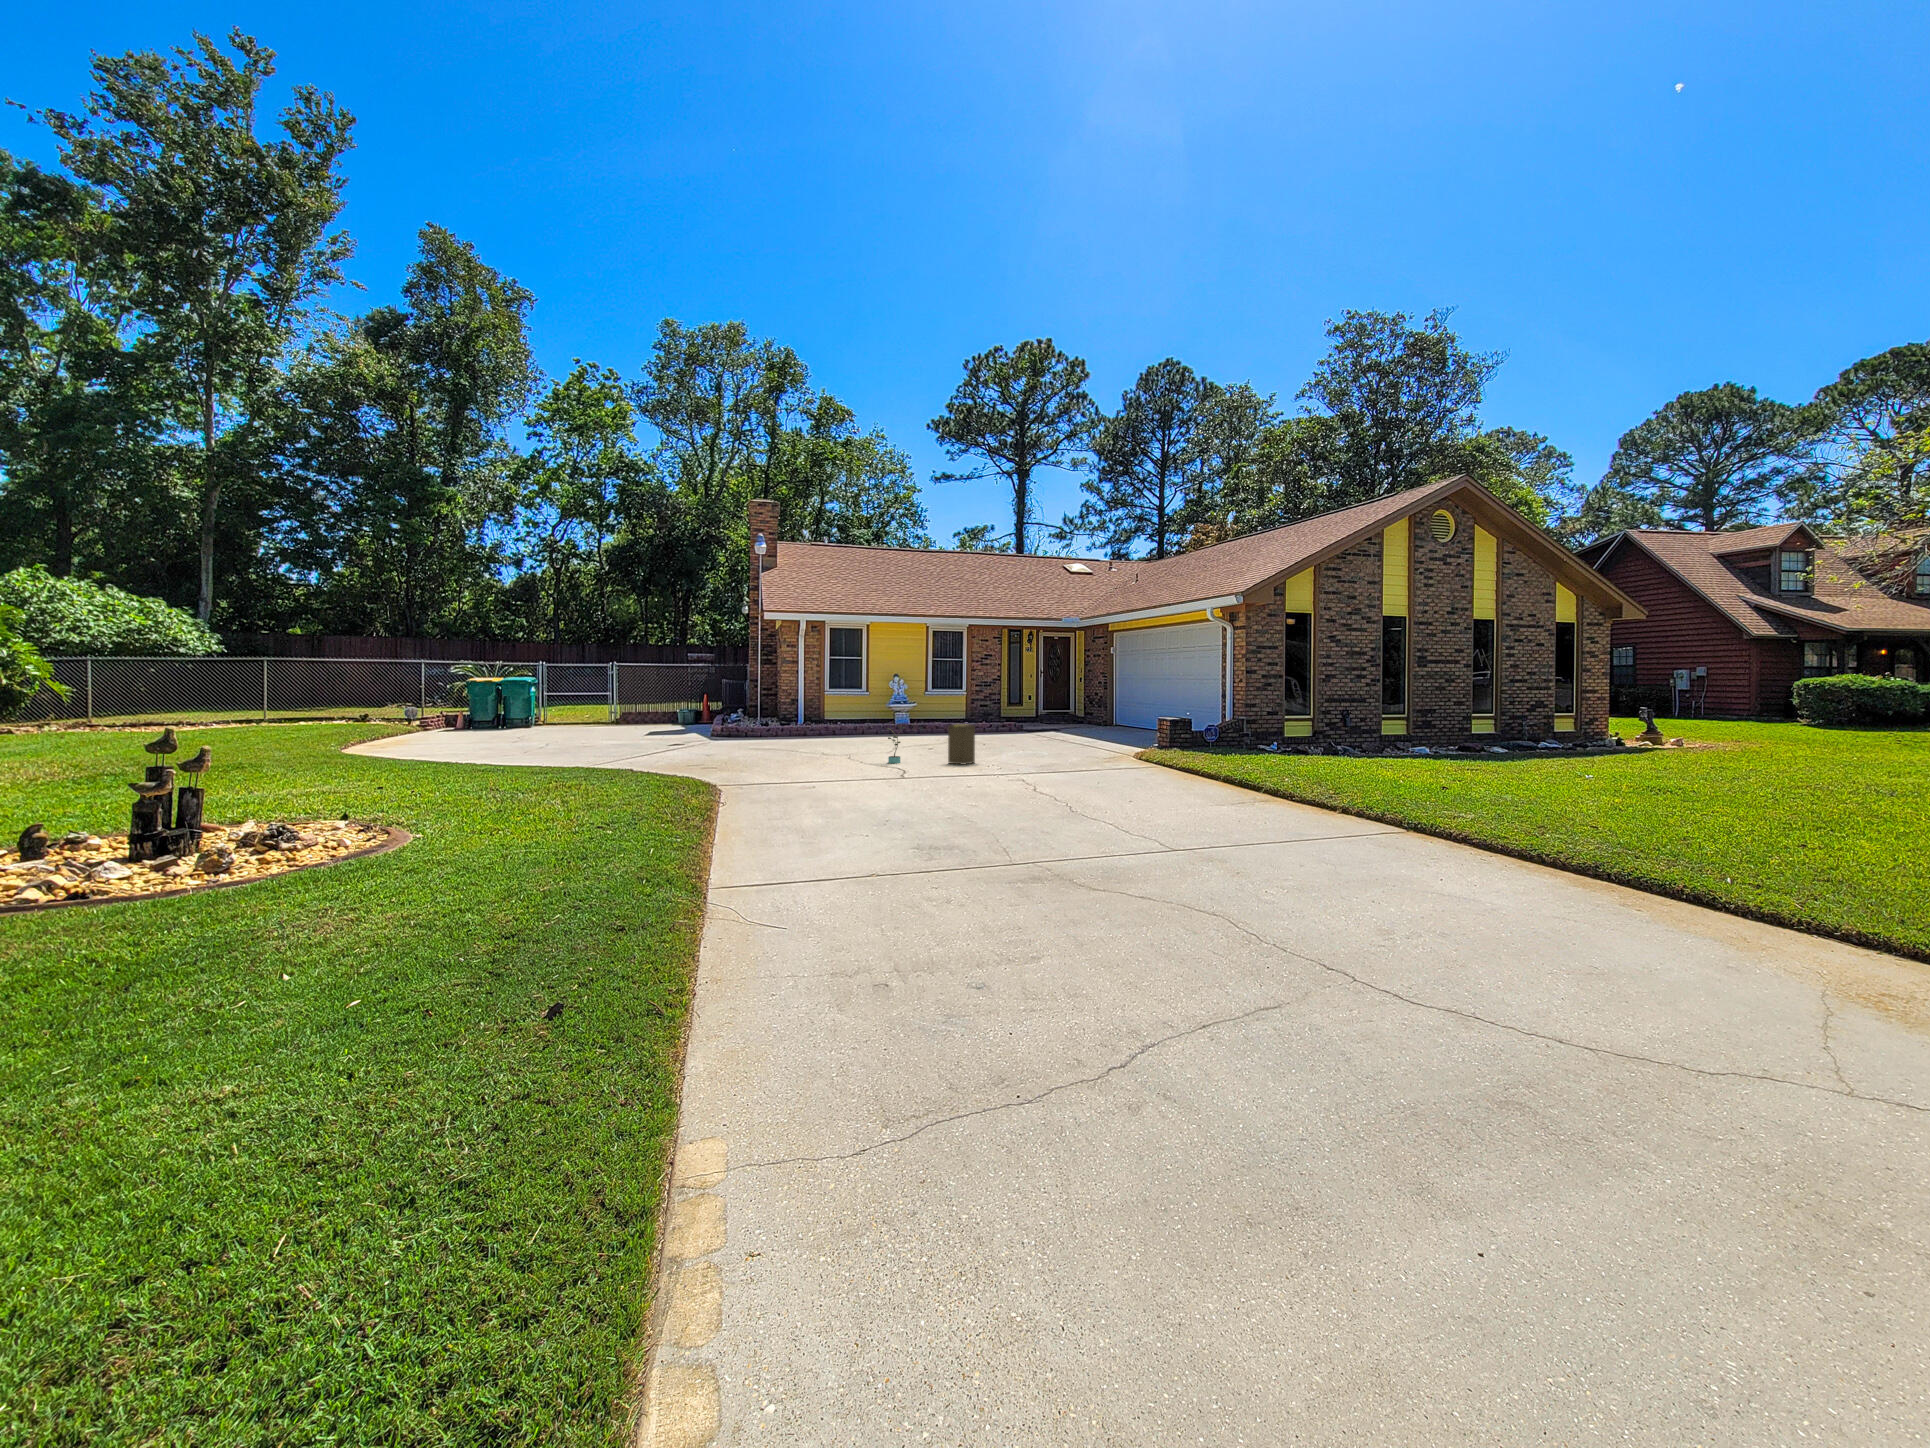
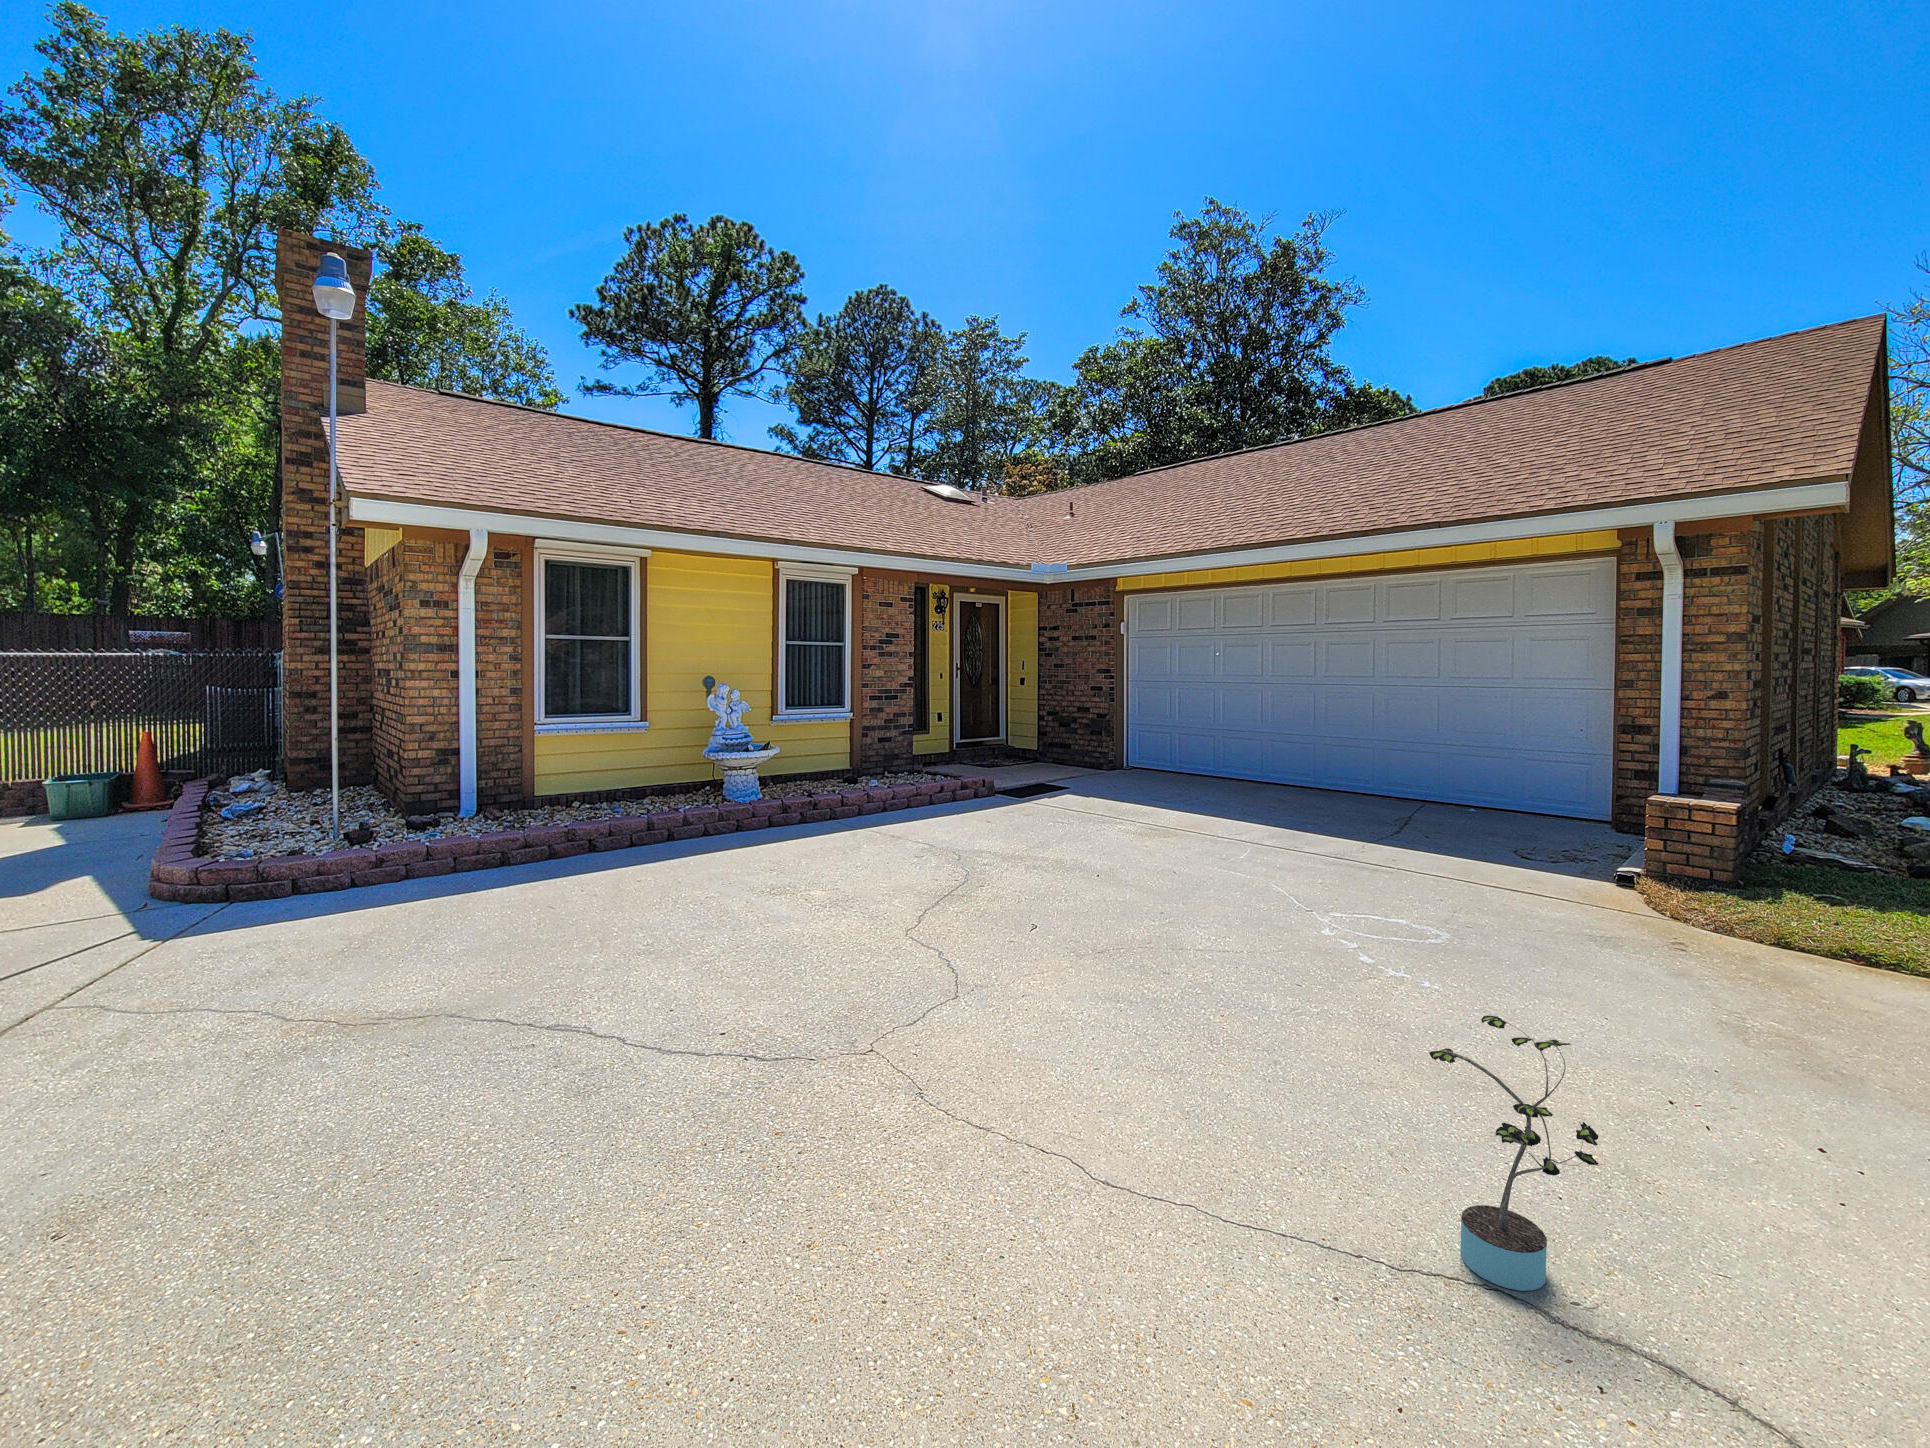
cardboard box: present [948,724,975,764] -> none [1671,958,1865,1217]

